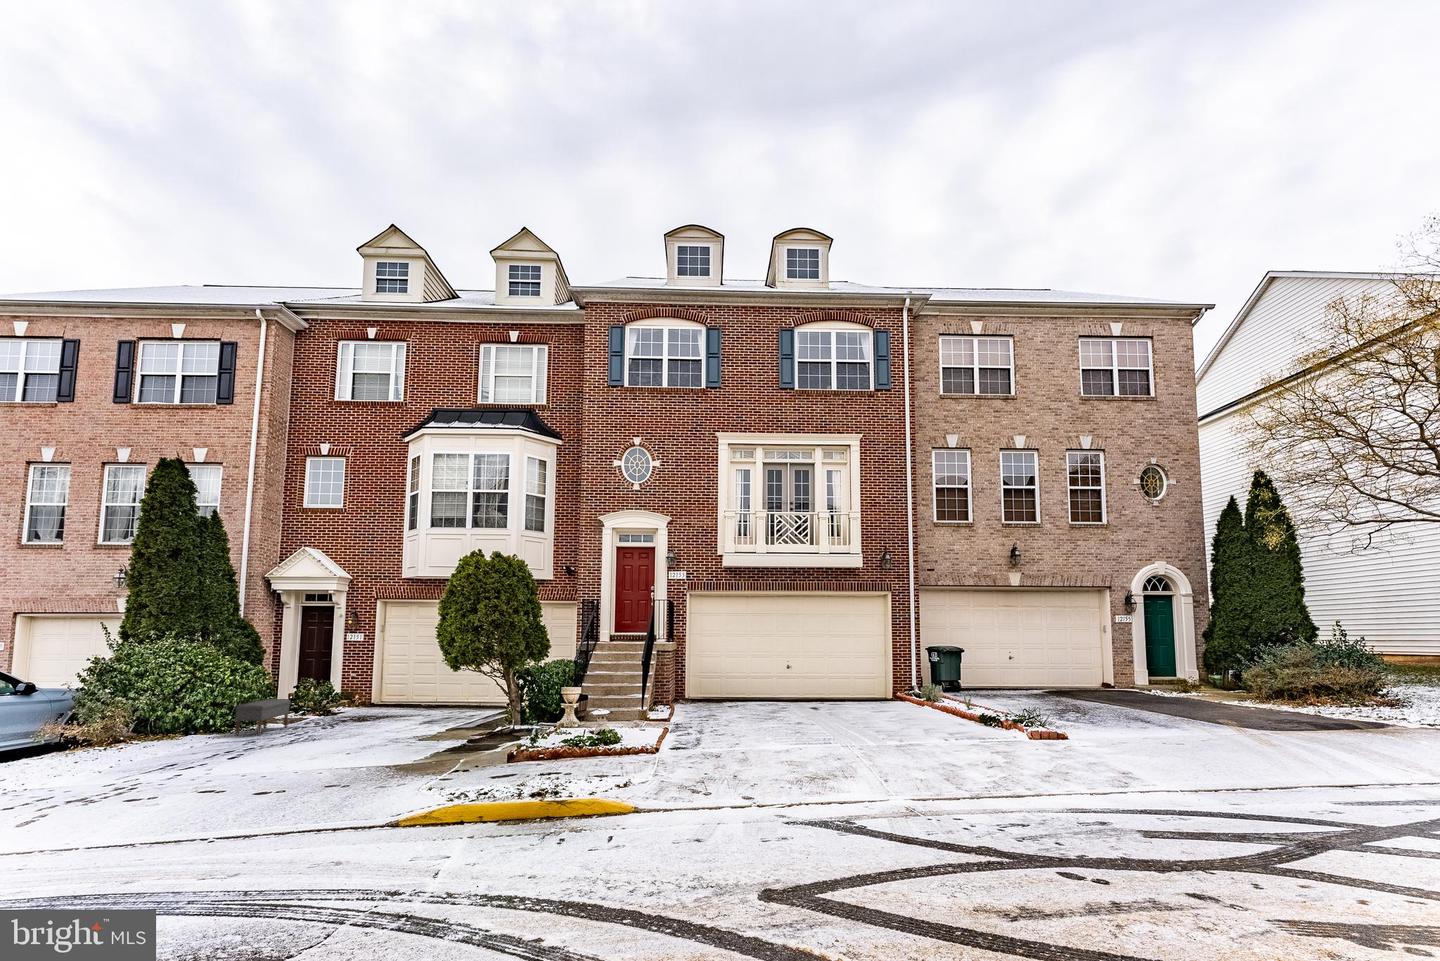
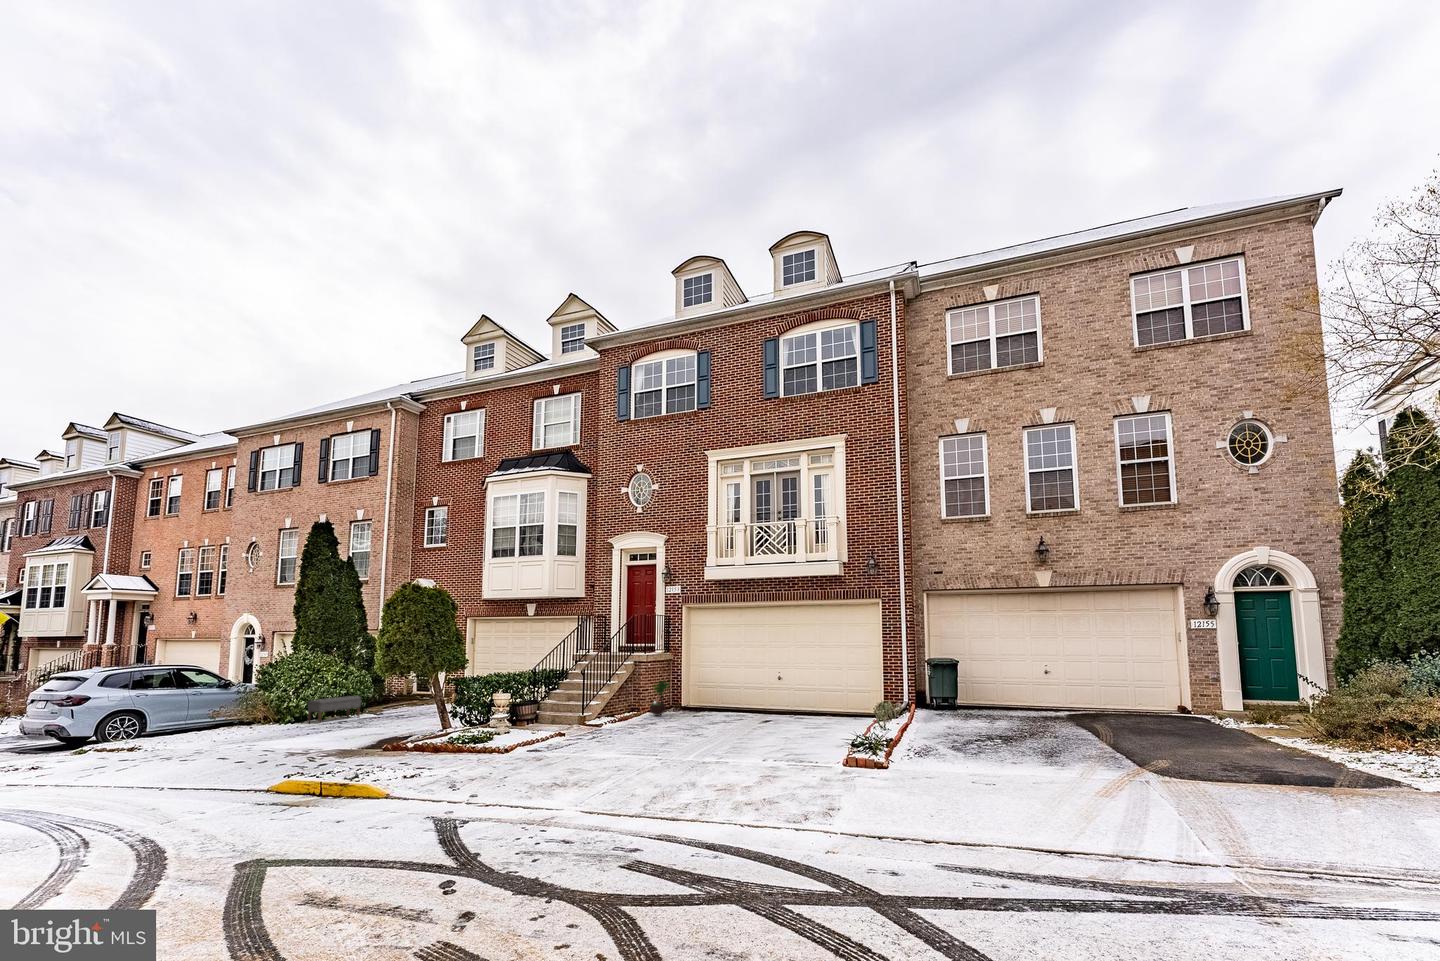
potted tree: none [669,667,693,708] -> present [650,680,669,716]

